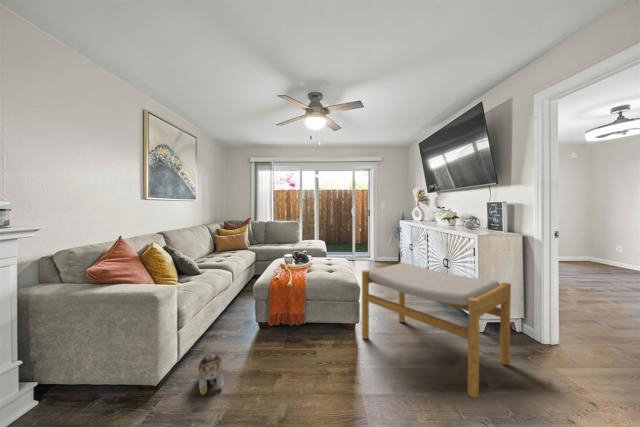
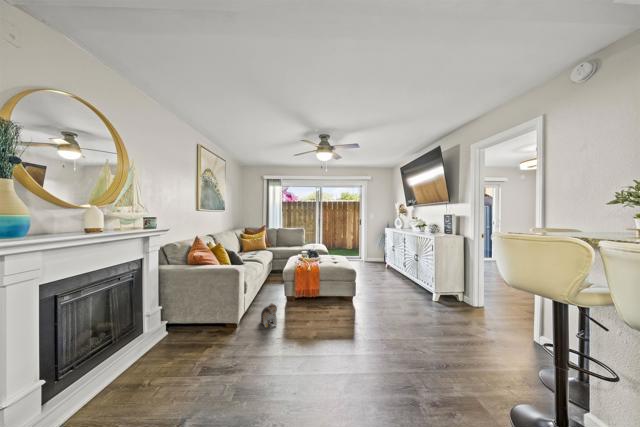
footstool: present [362,262,511,398] -> none [358,255,449,327]

